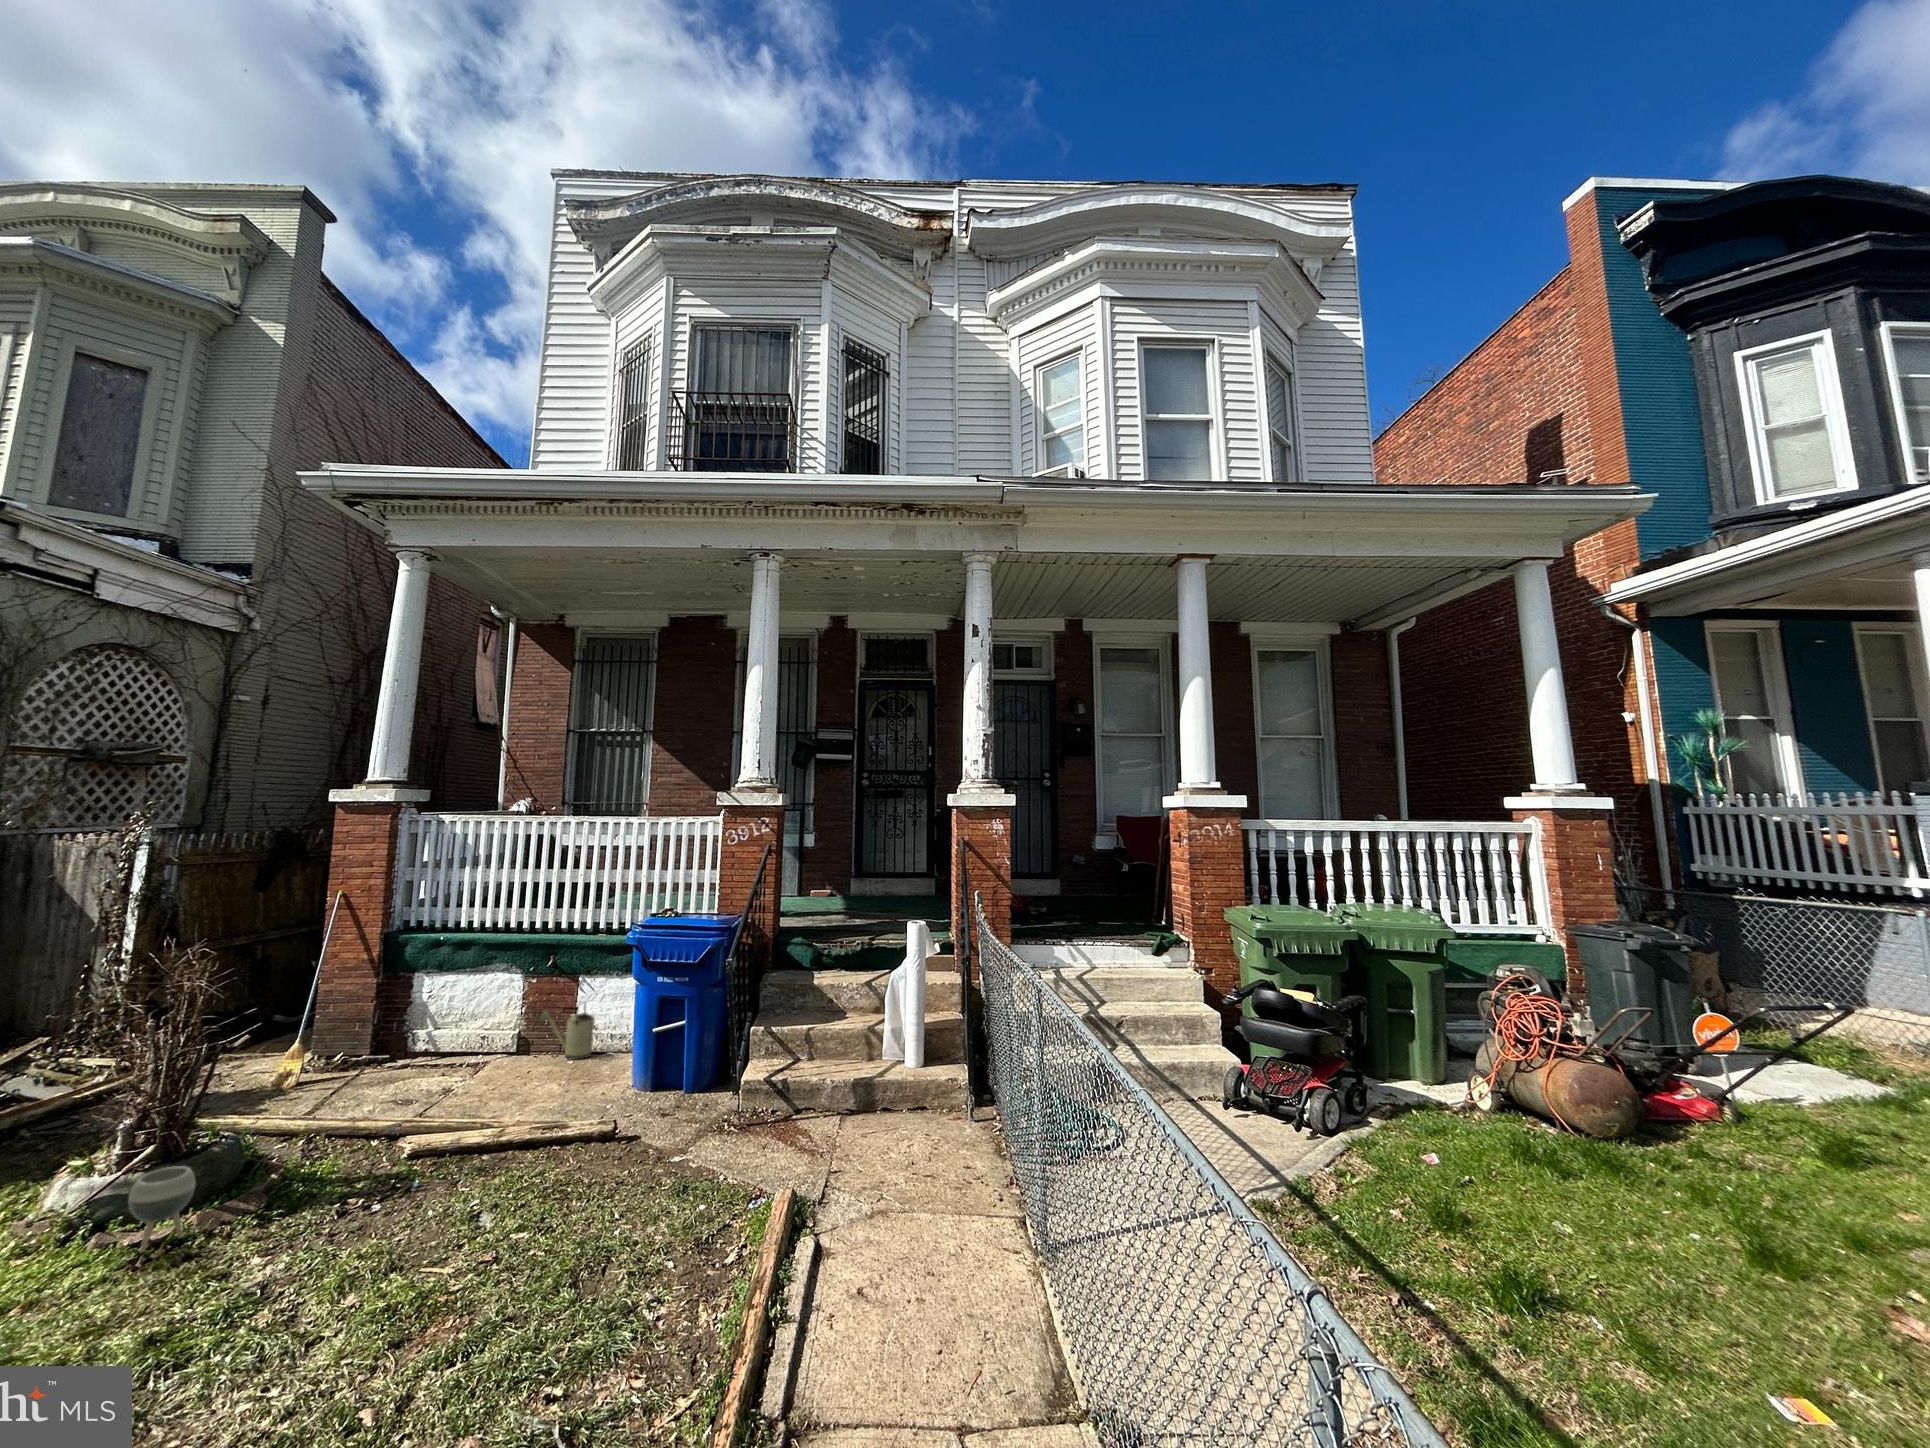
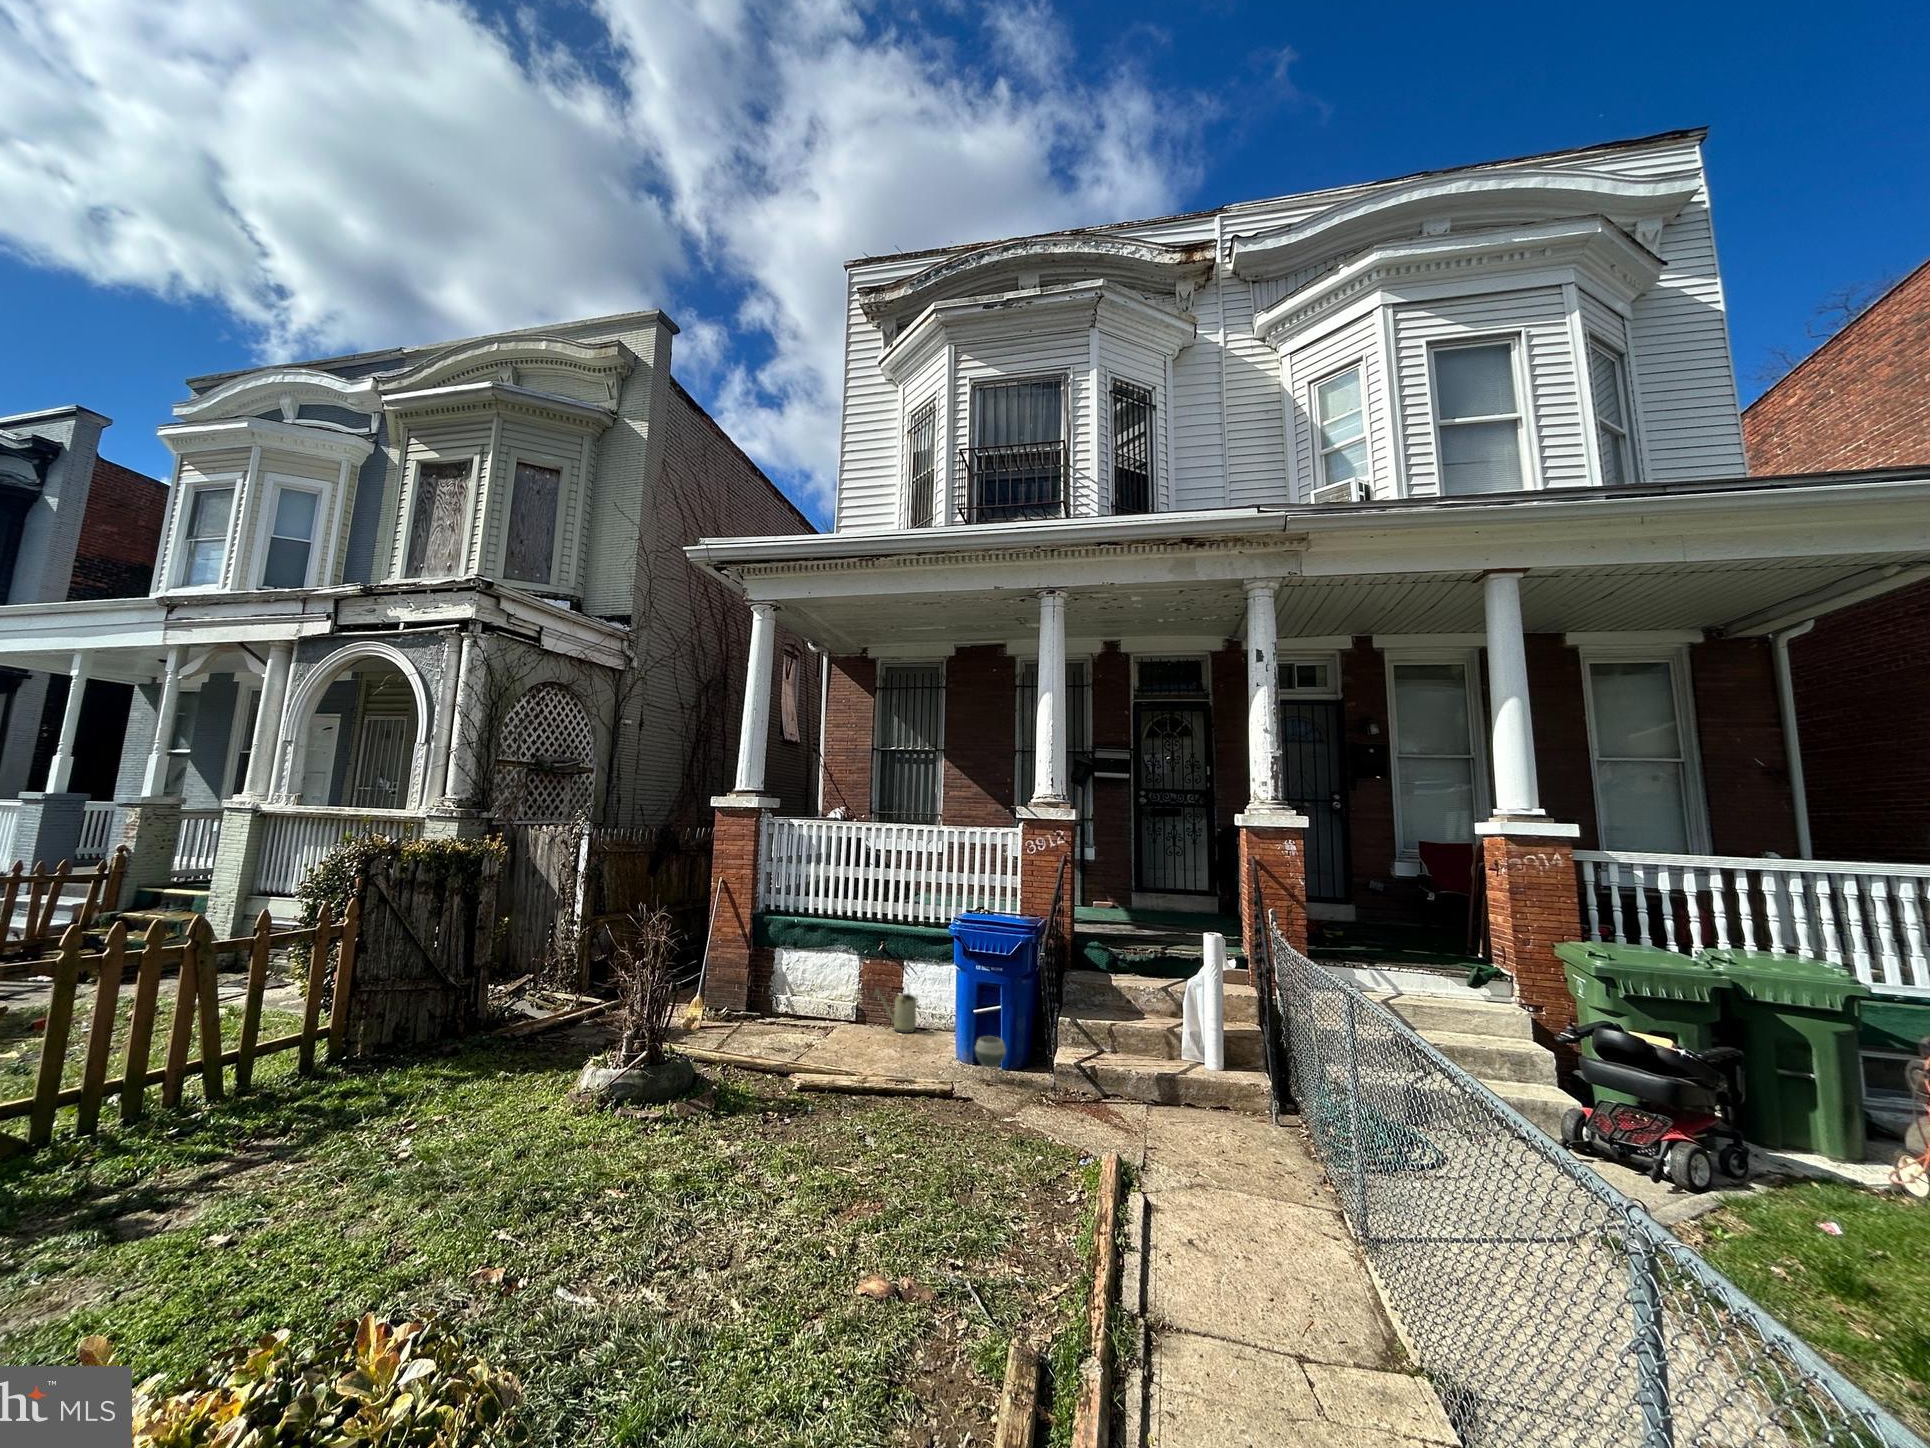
planter: present [129,1166,195,1253] -> present [975,1036,1006,1082]

